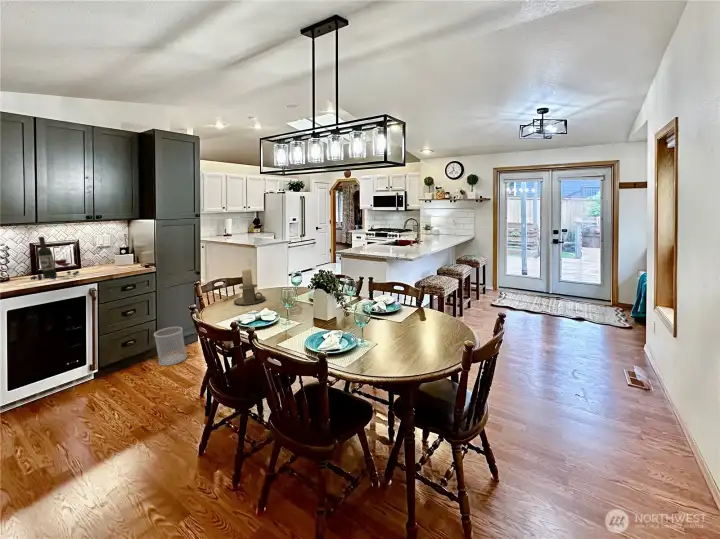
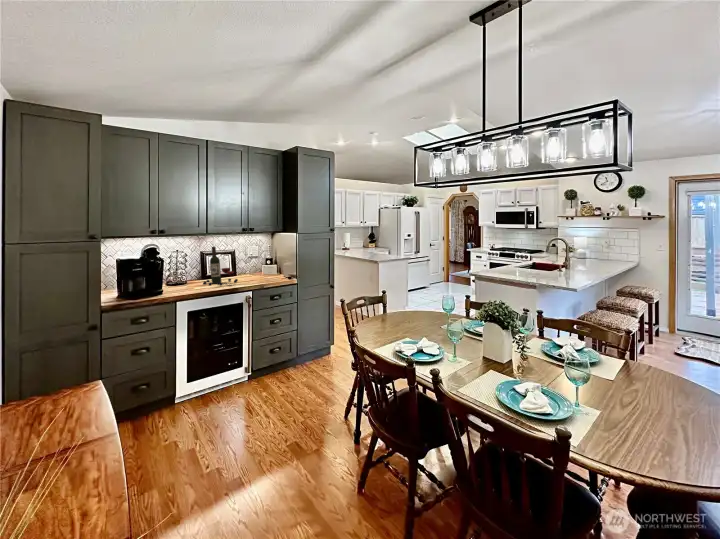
candle holder: present [234,269,265,305] -> none [384,288,415,325]
wastebasket: present [154,327,187,366] -> none [293,339,319,377]

